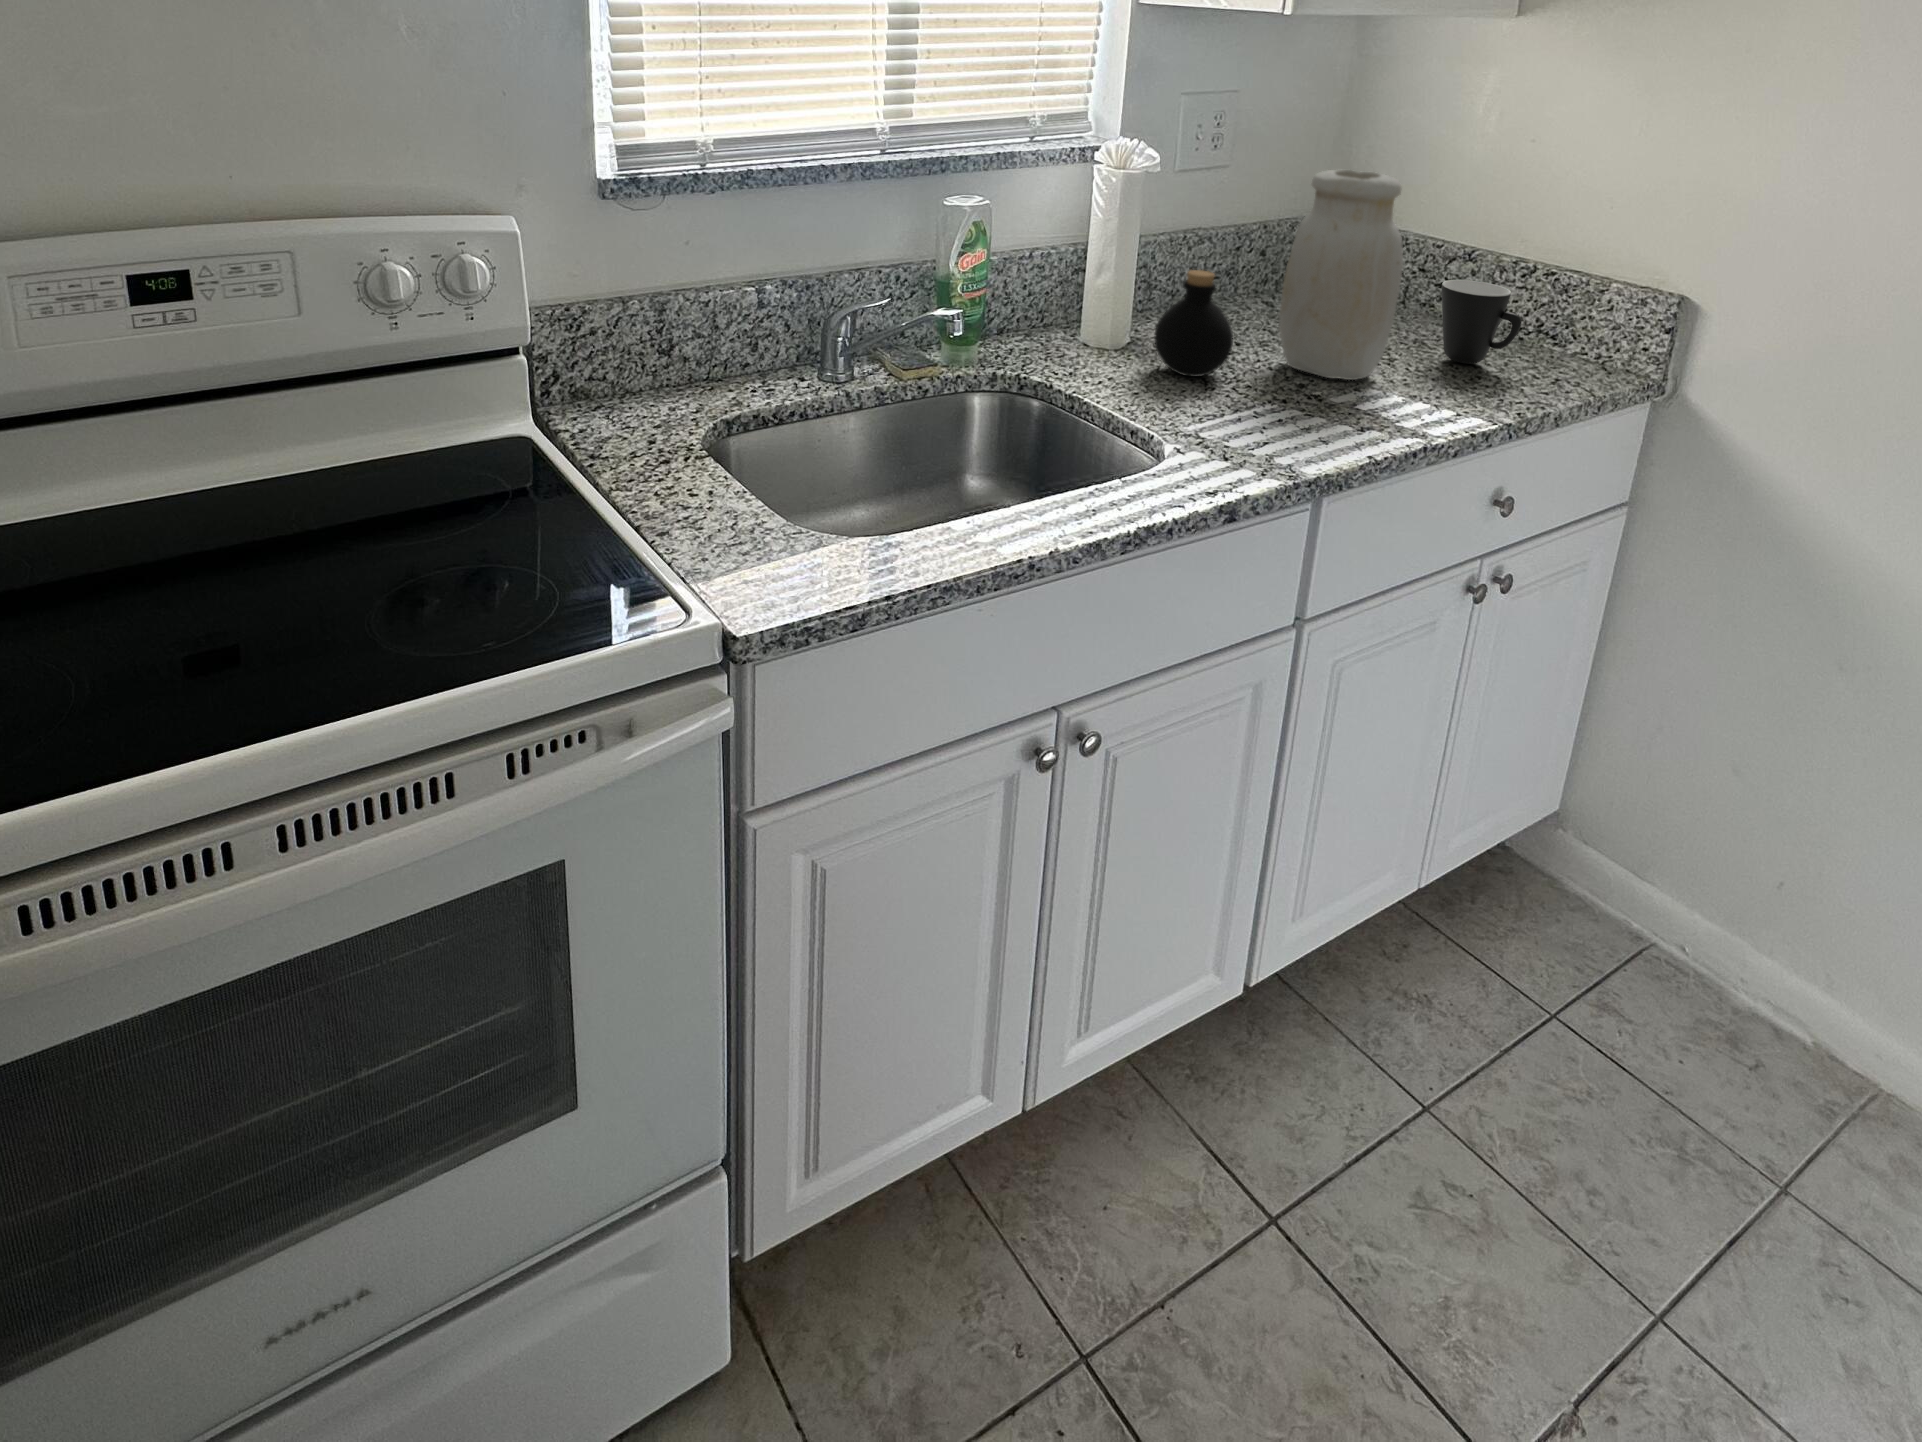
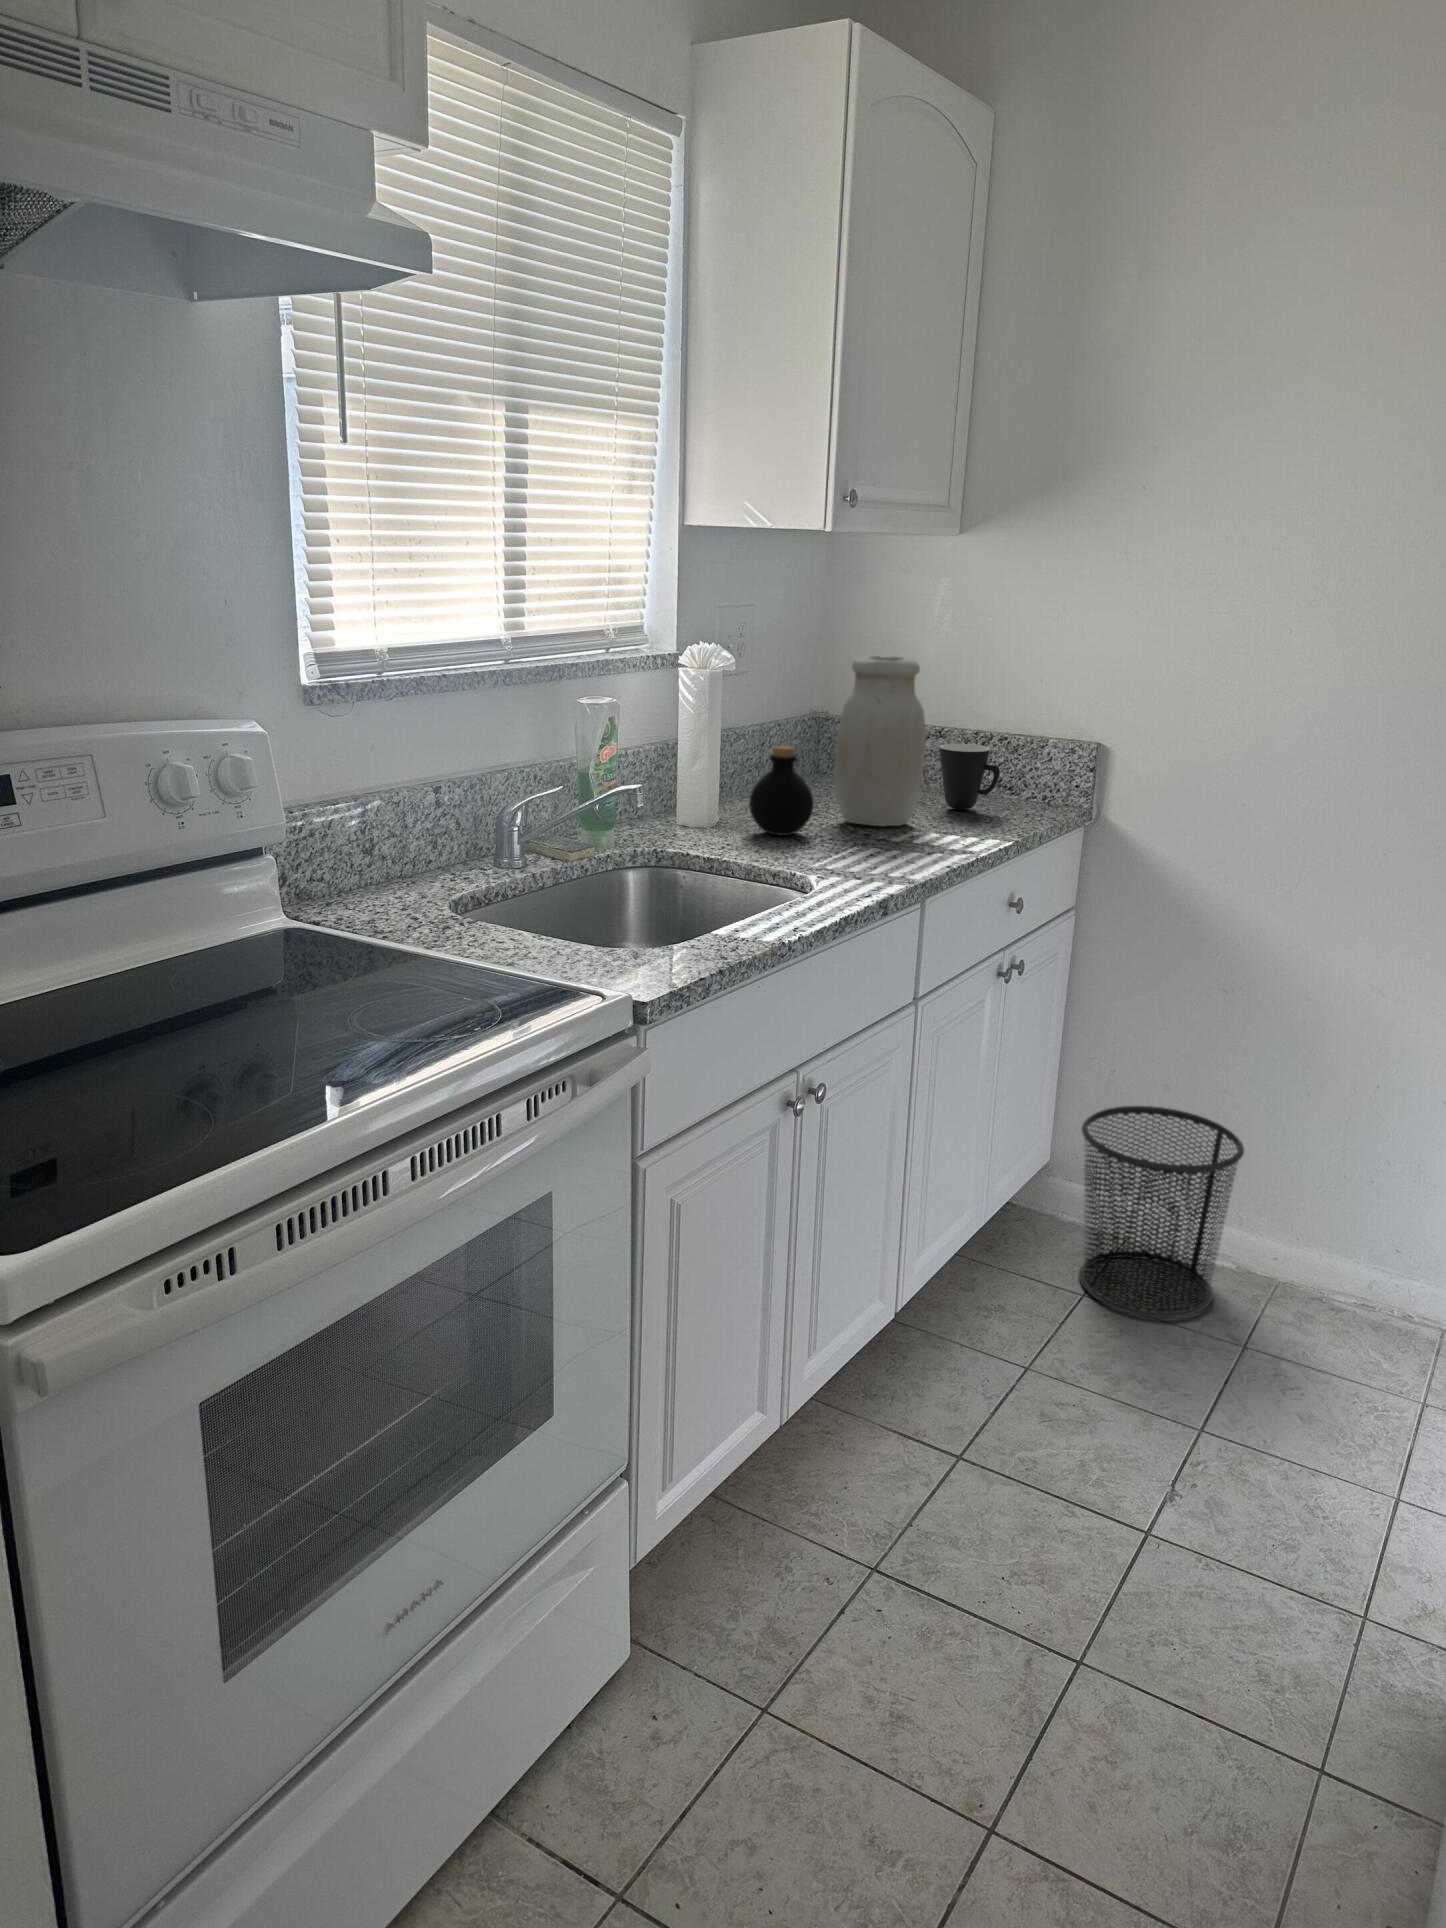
waste bin: none [1556,776,1834,1100] -> present [1079,1106,1244,1318]

